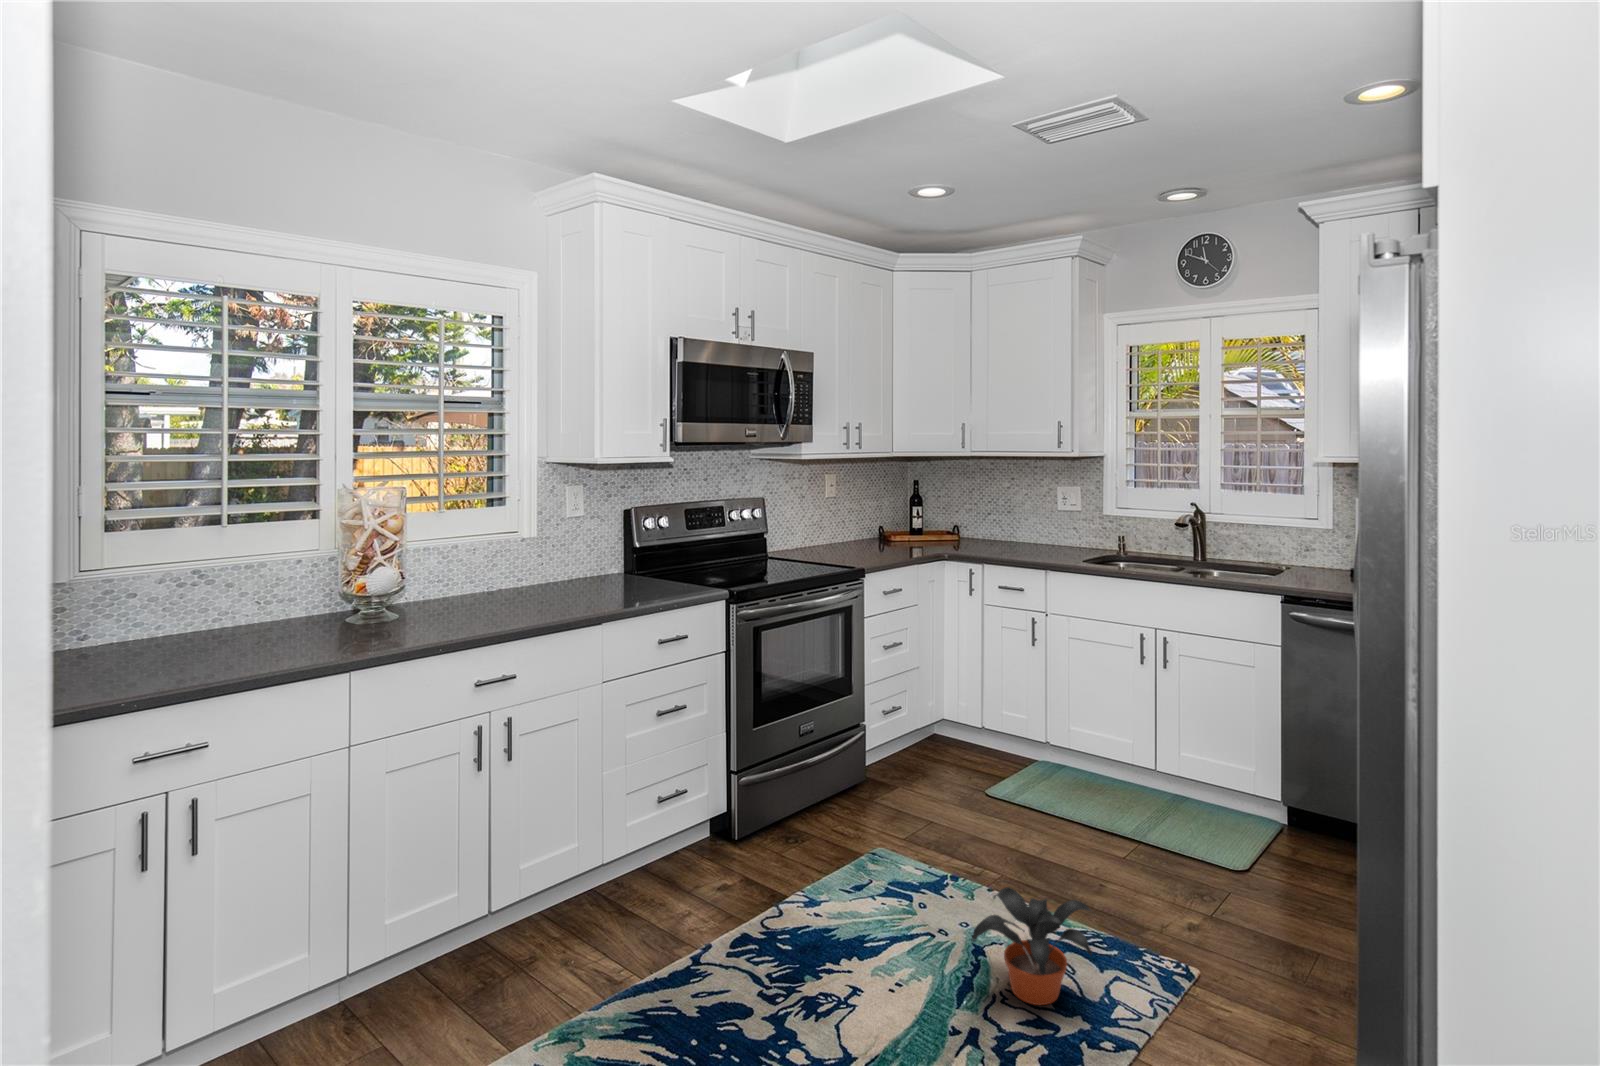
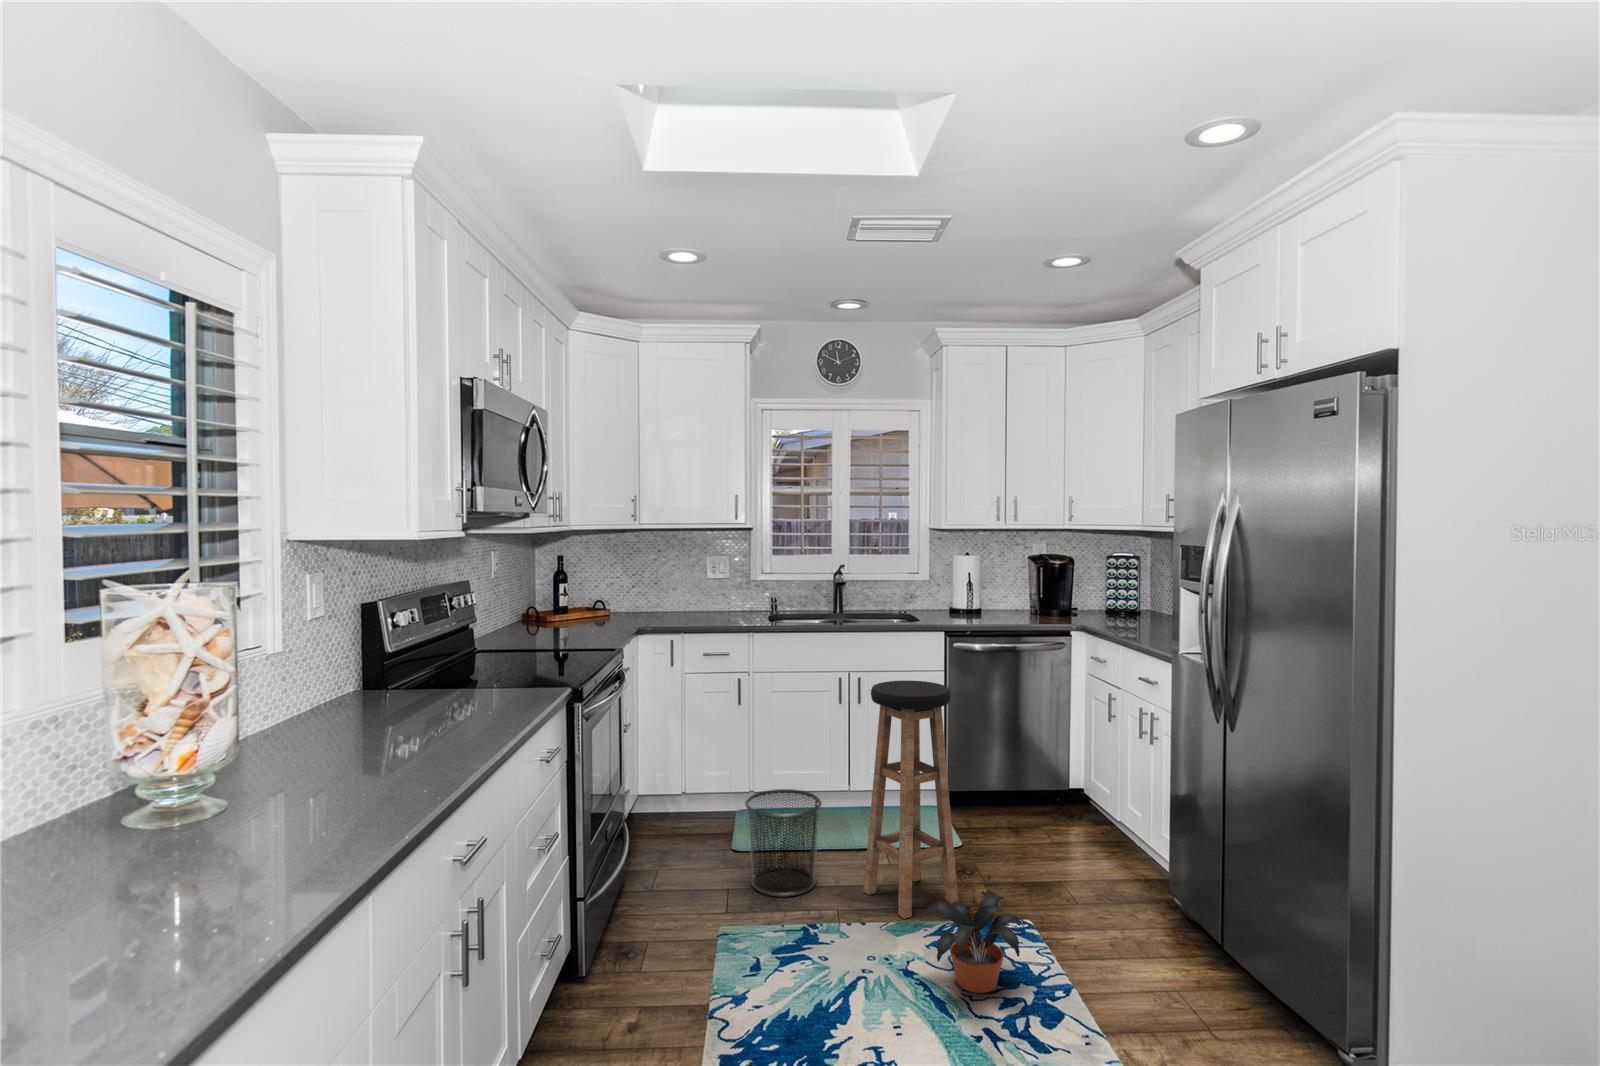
bar stool: none [1044,641,1143,917] -> present [864,680,958,919]
waste bin: none [940,736,1023,848] -> present [745,789,822,897]

